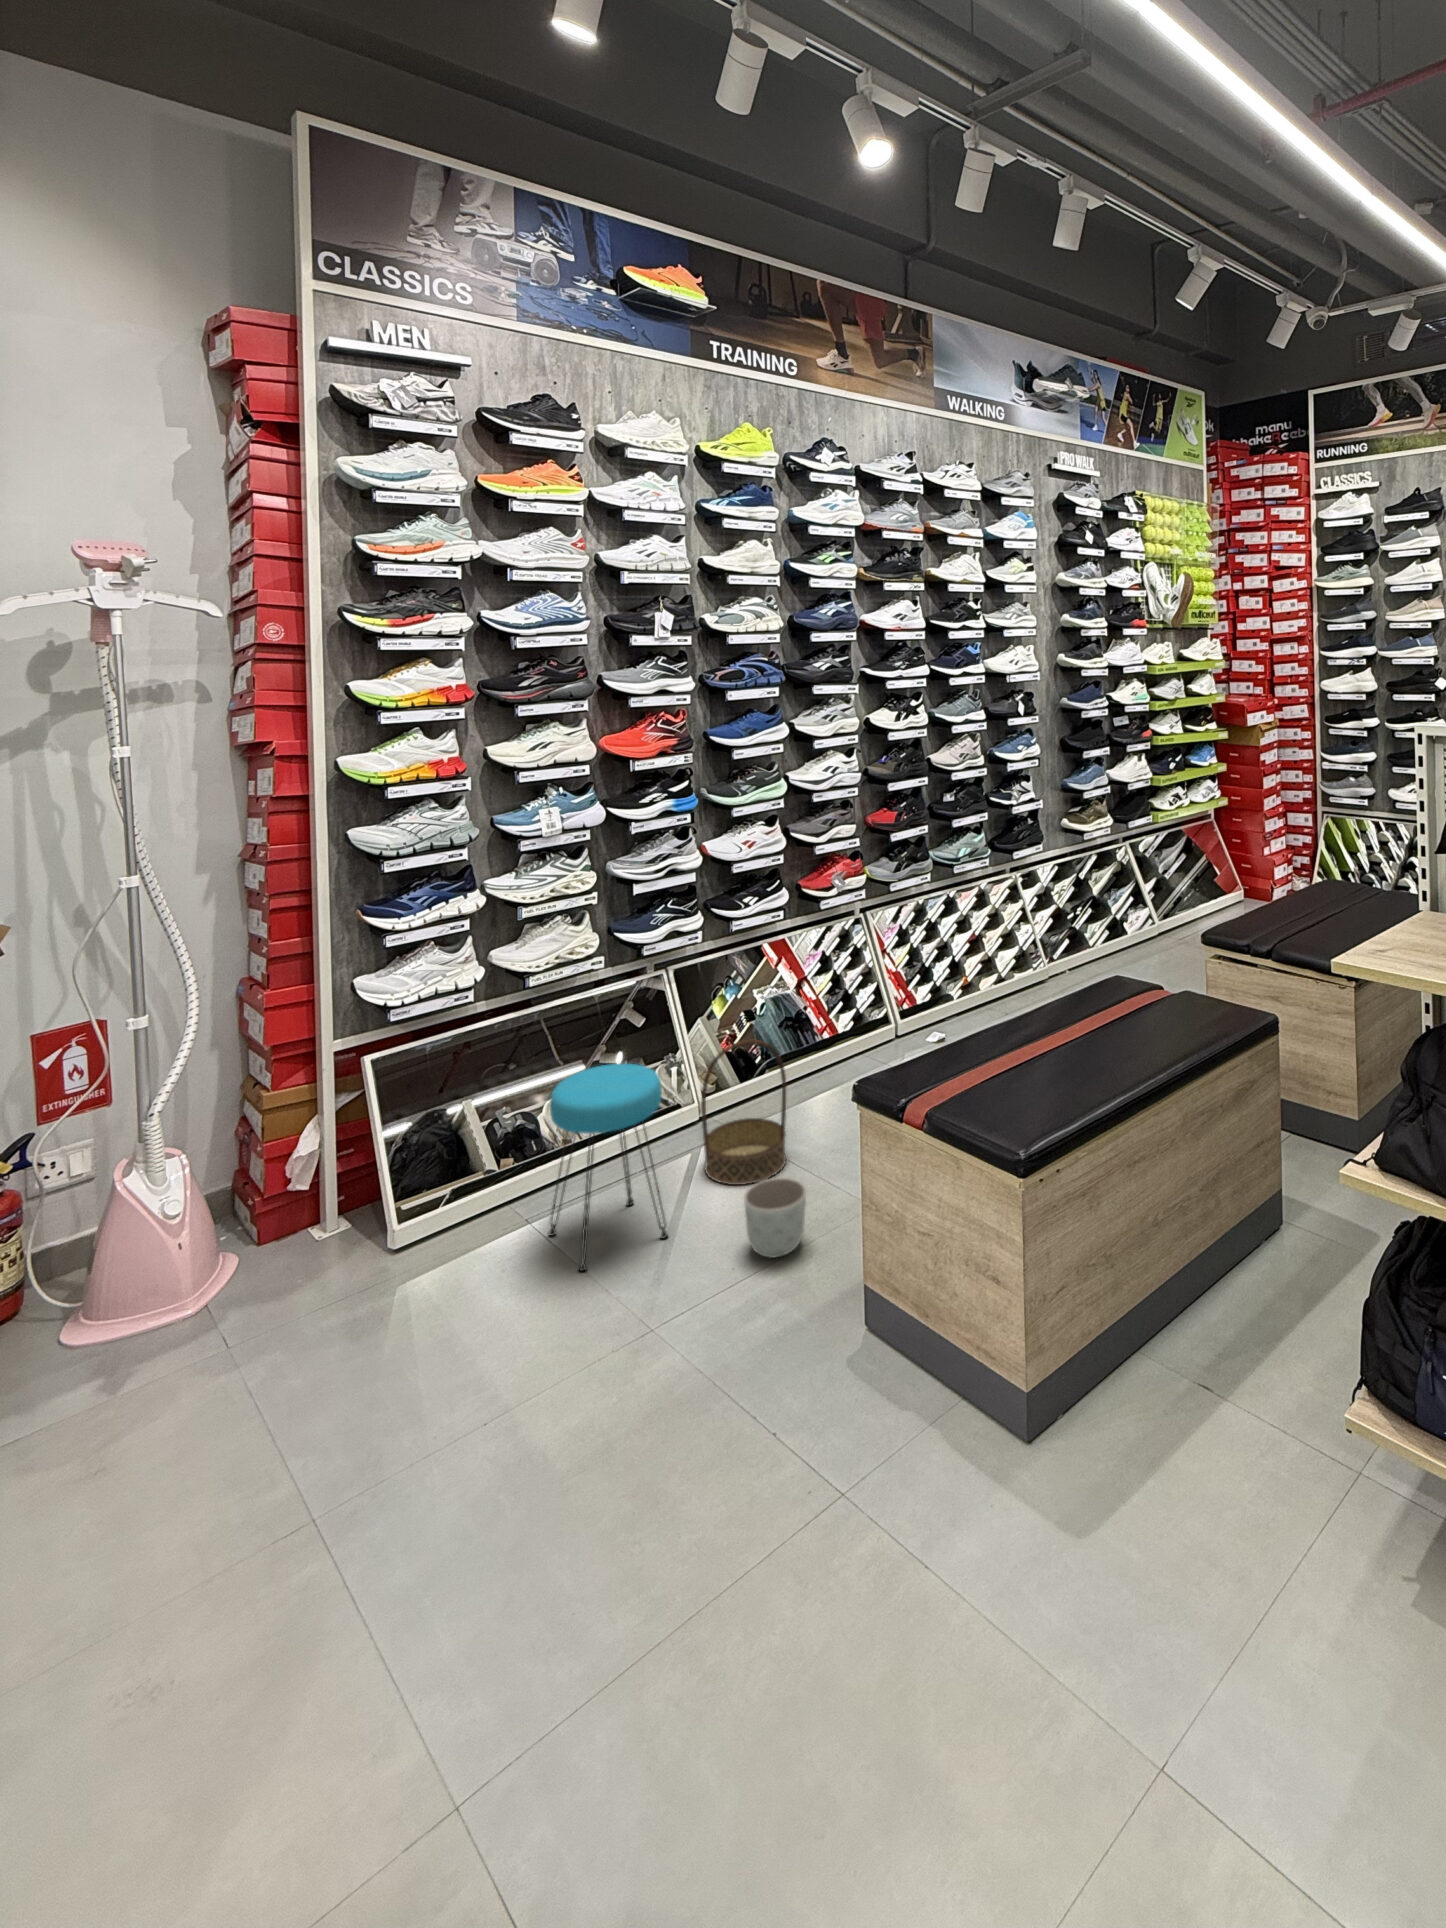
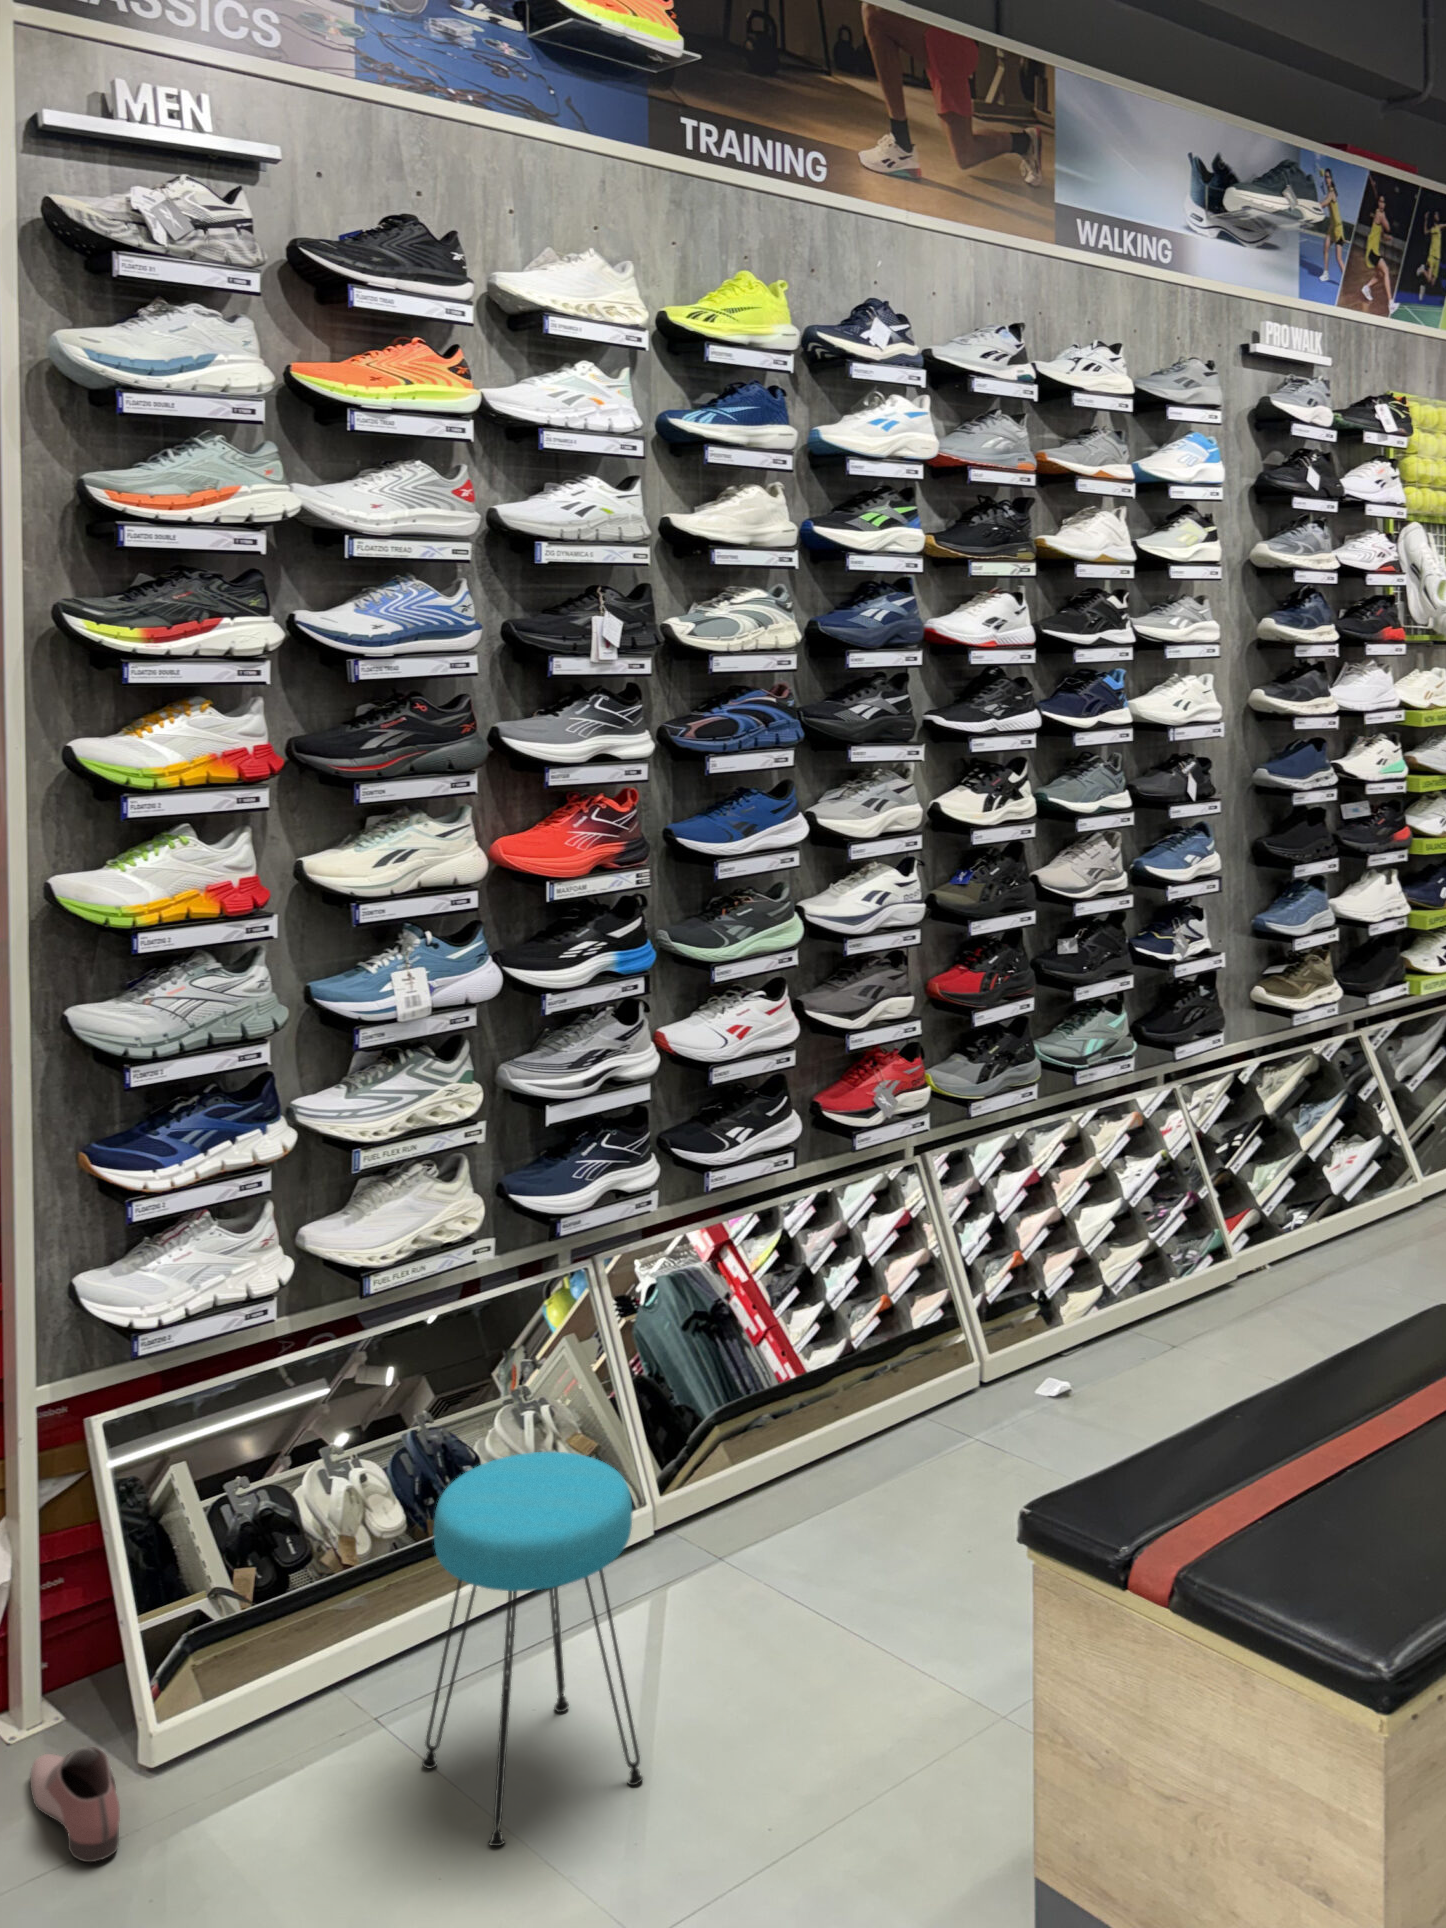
basket: present [701,1040,786,1185] -> none [684,1407,833,1679]
planter: present [744,1178,806,1258] -> none [790,1681,905,1836]
shoe: none [327,1229,374,1289] -> present [30,1747,120,1862]

